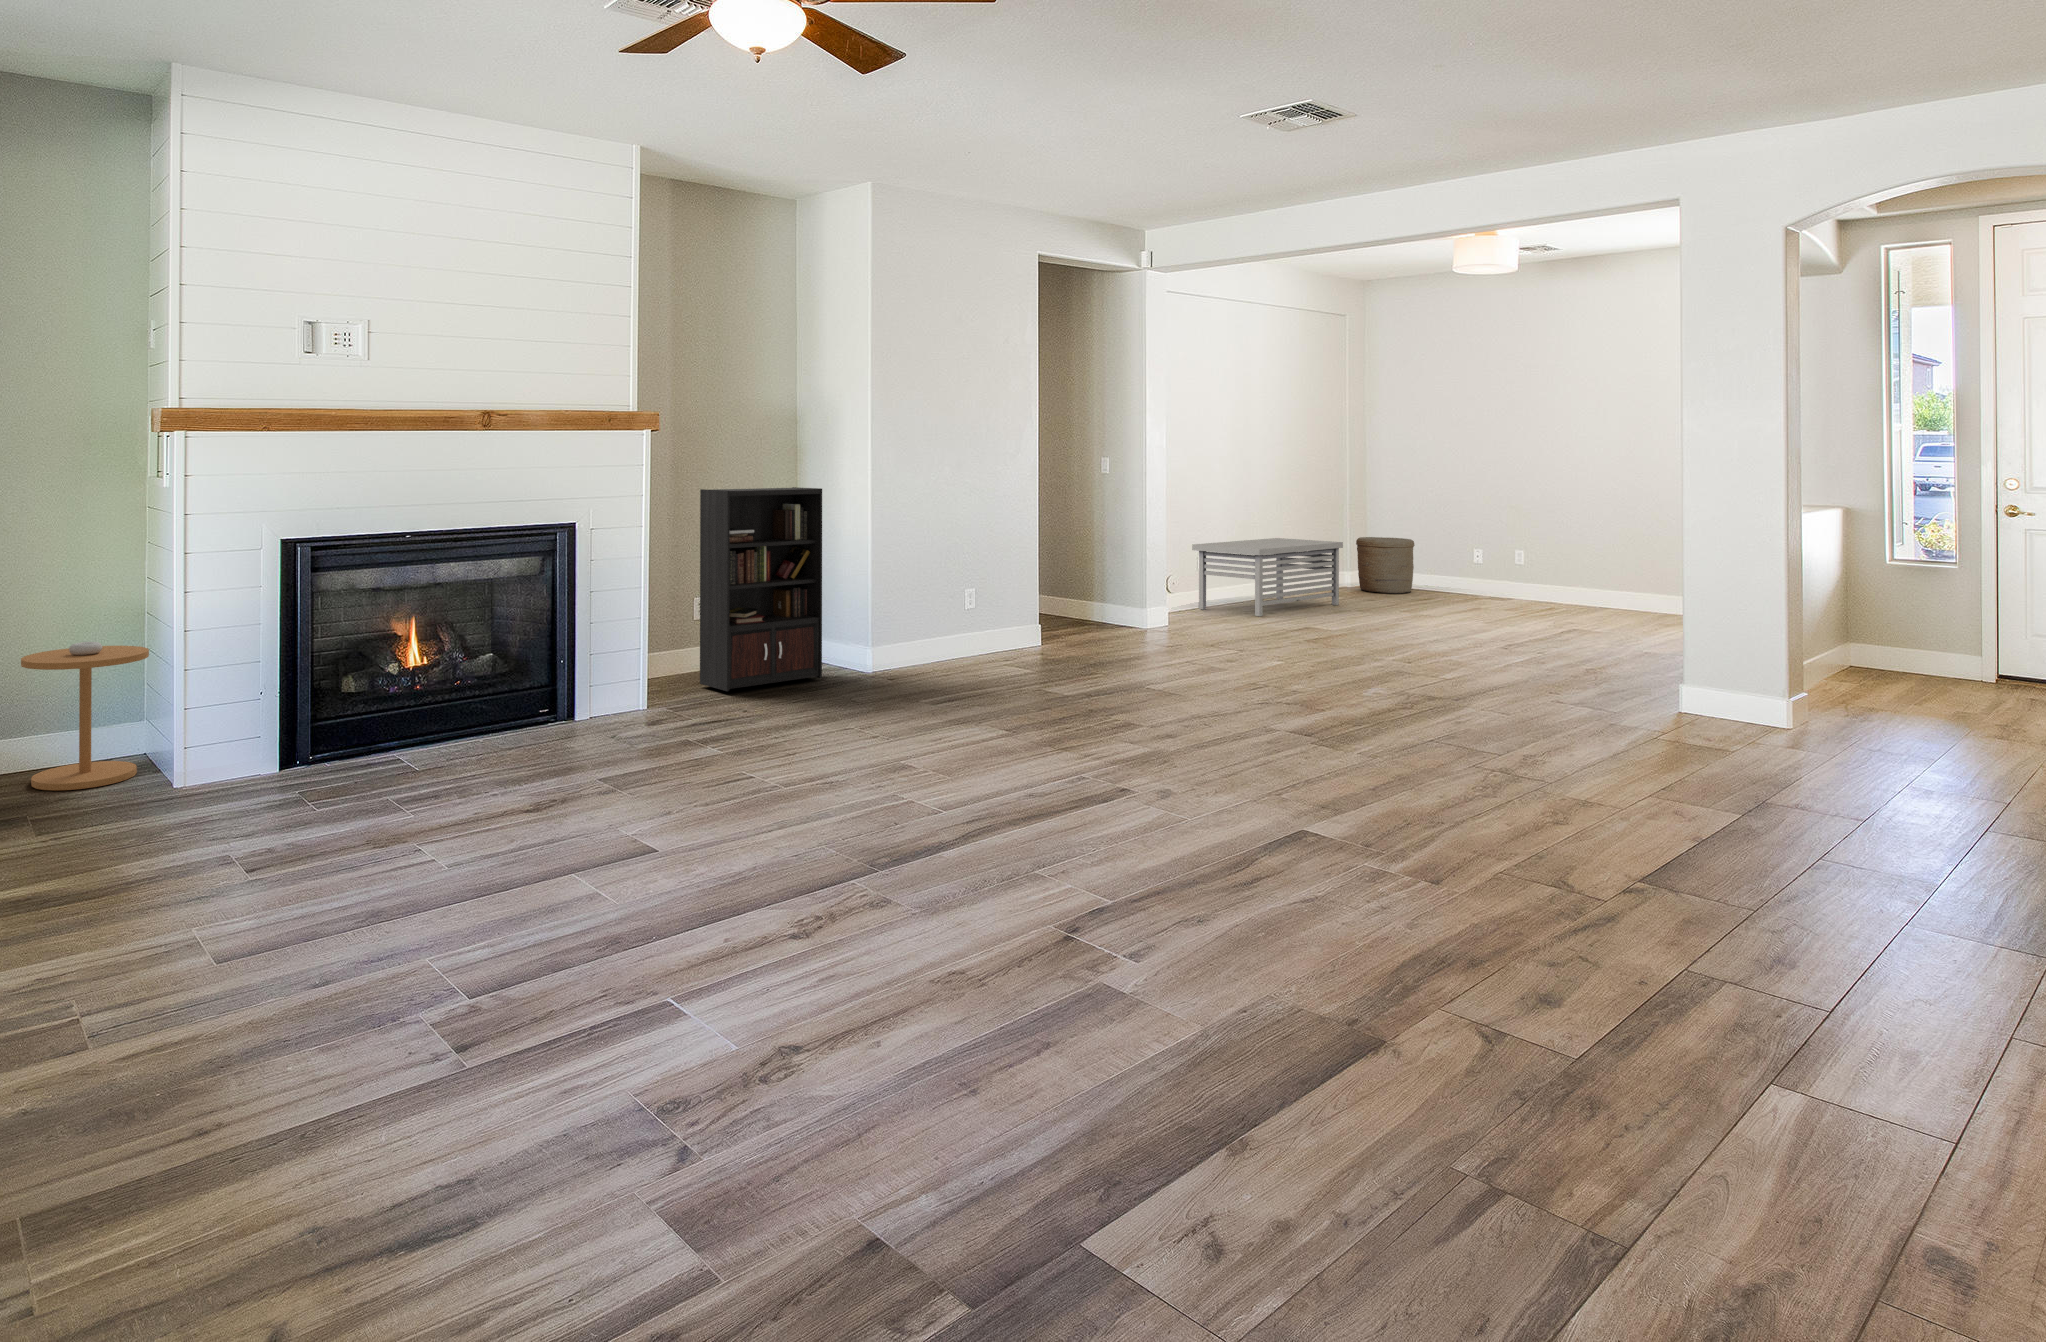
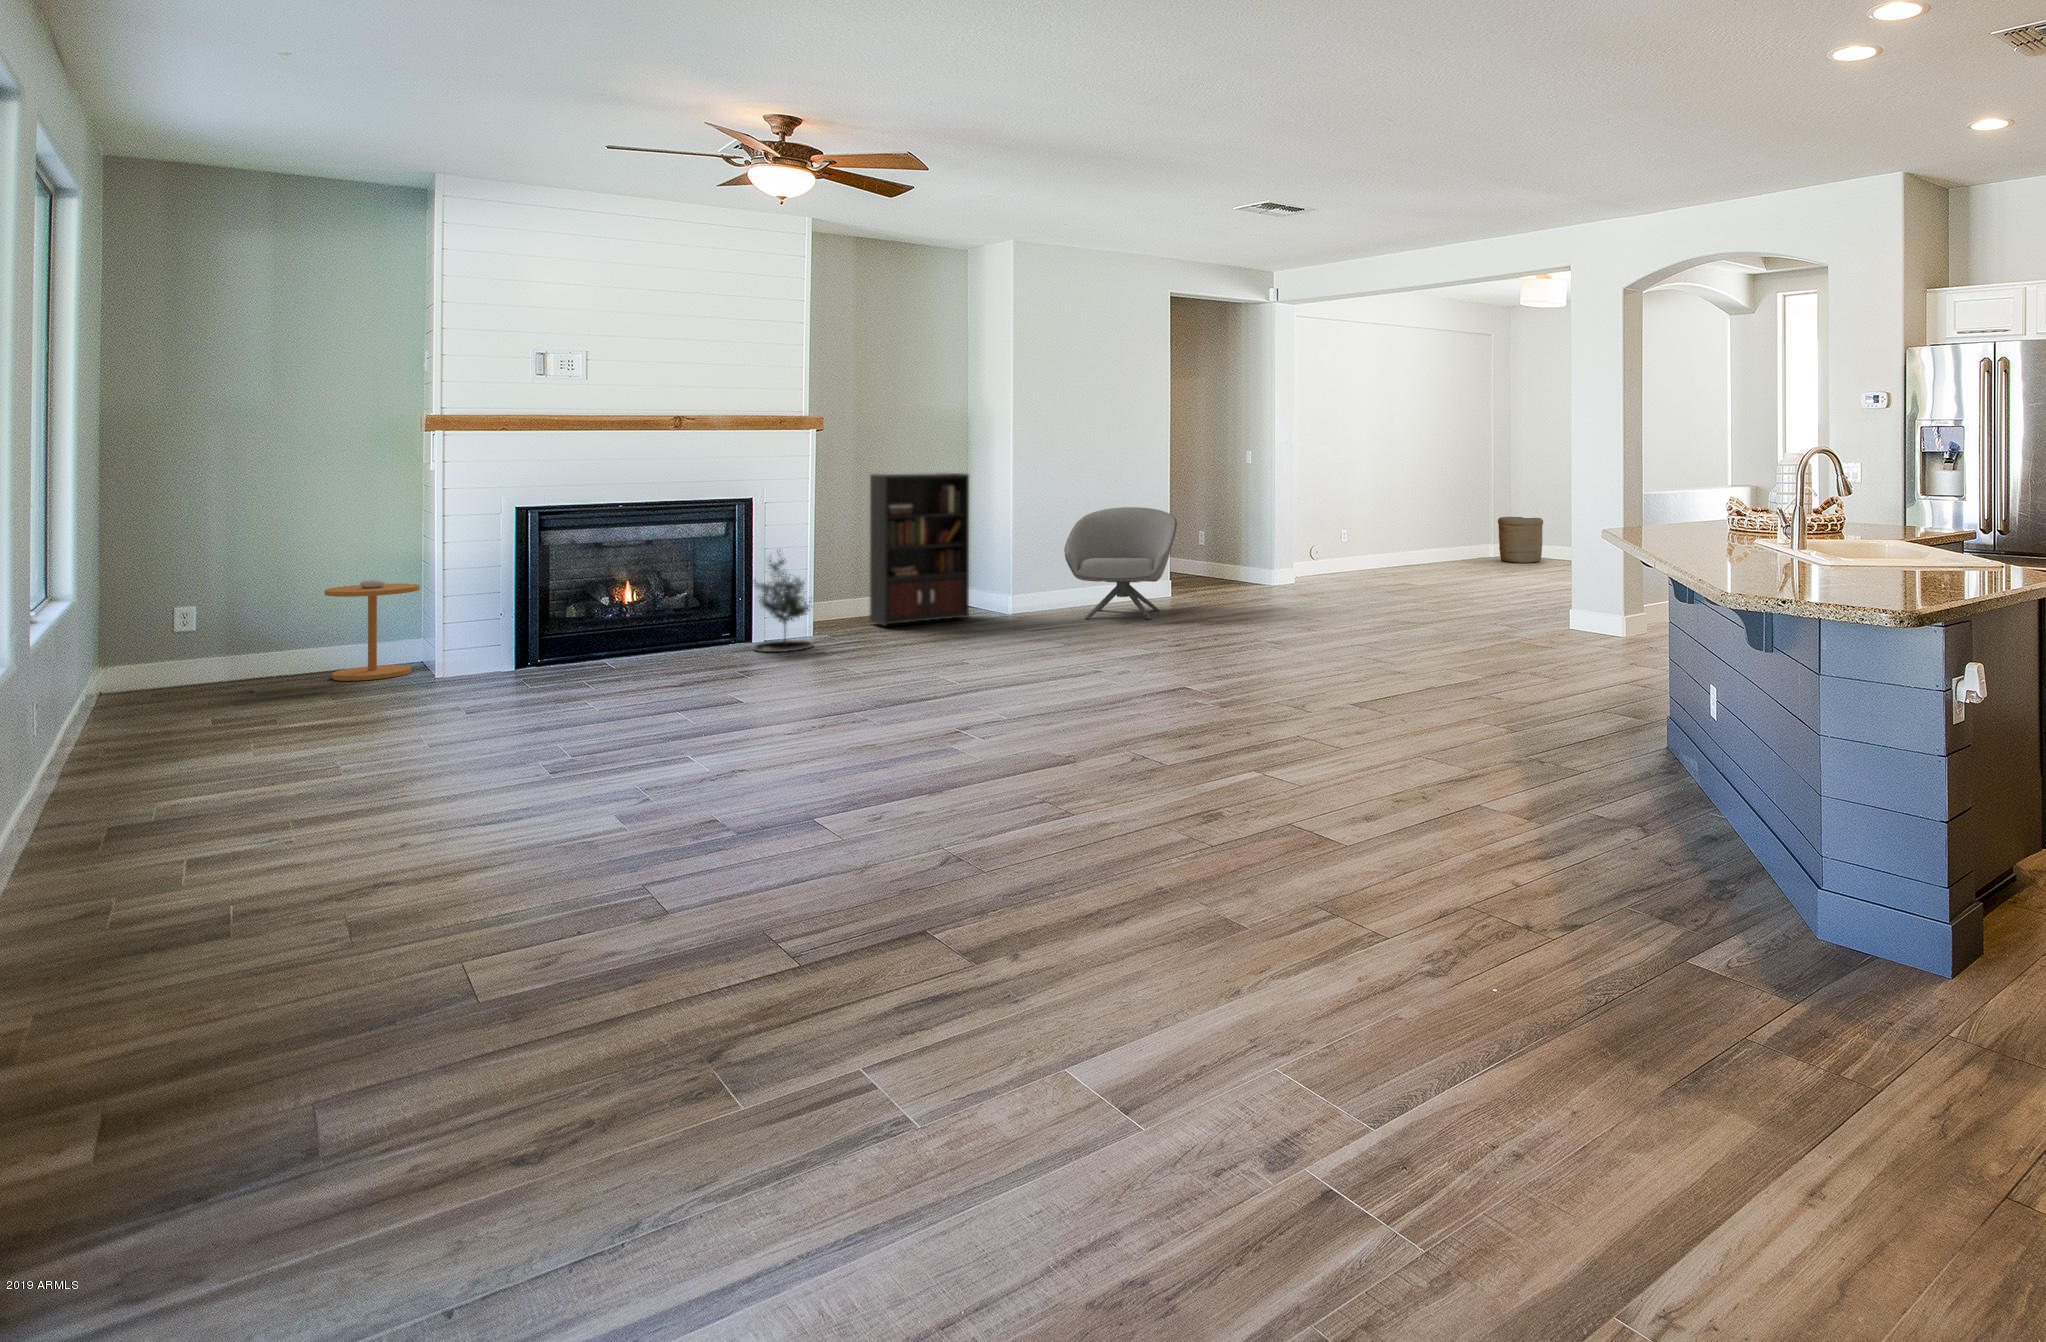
armchair: none [944,531,1085,680] -> present [1064,507,1177,619]
storage bench: present [1192,538,1343,616] -> none [1336,517,1465,579]
potted tree: none [579,592,664,737] -> present [753,550,813,652]

